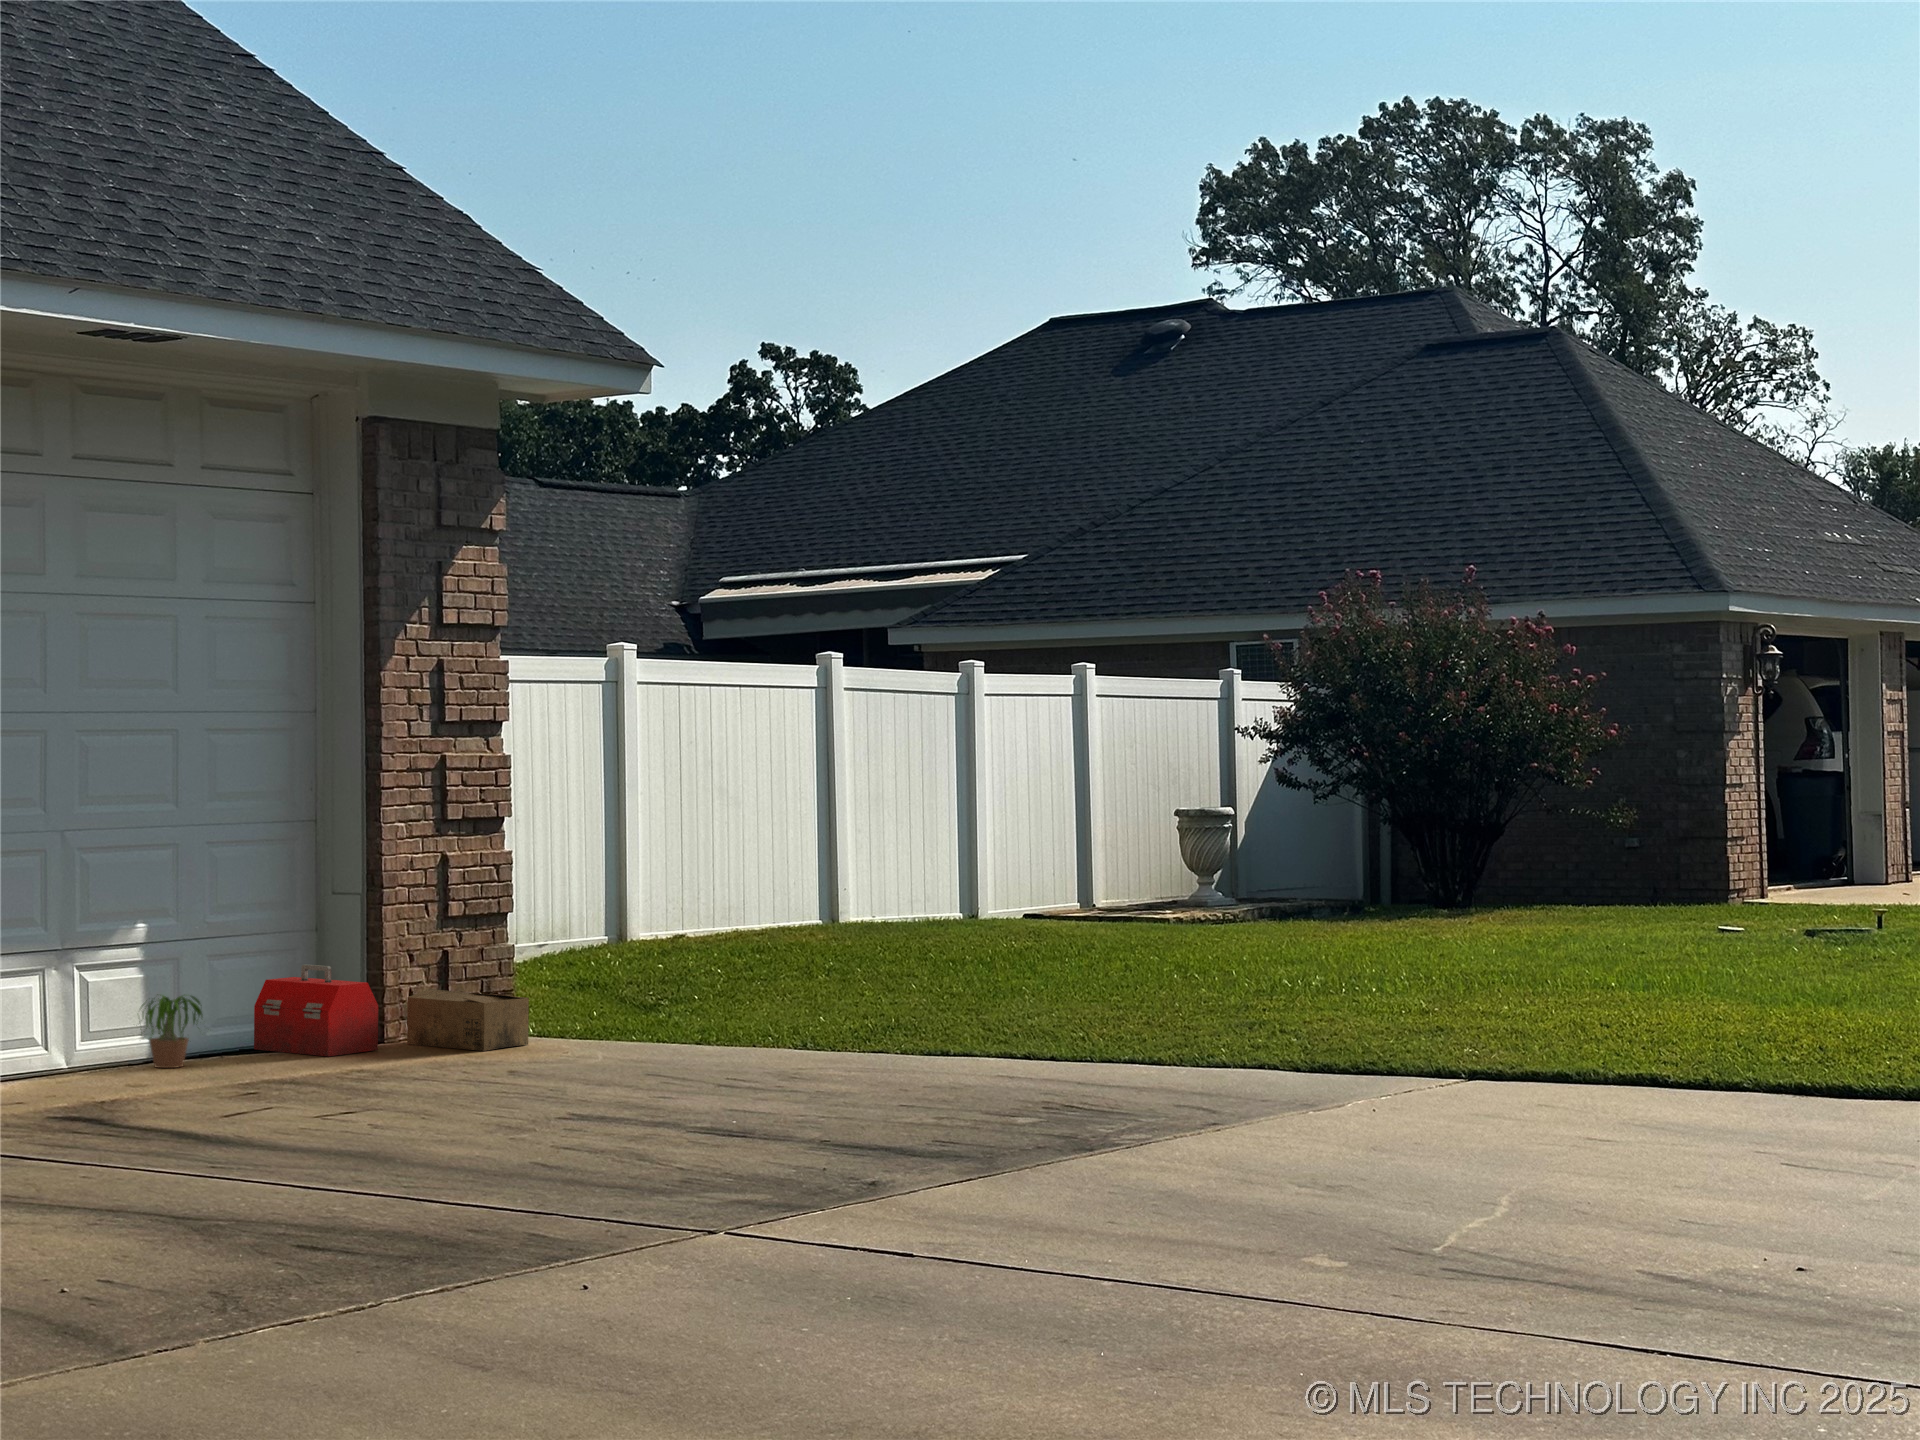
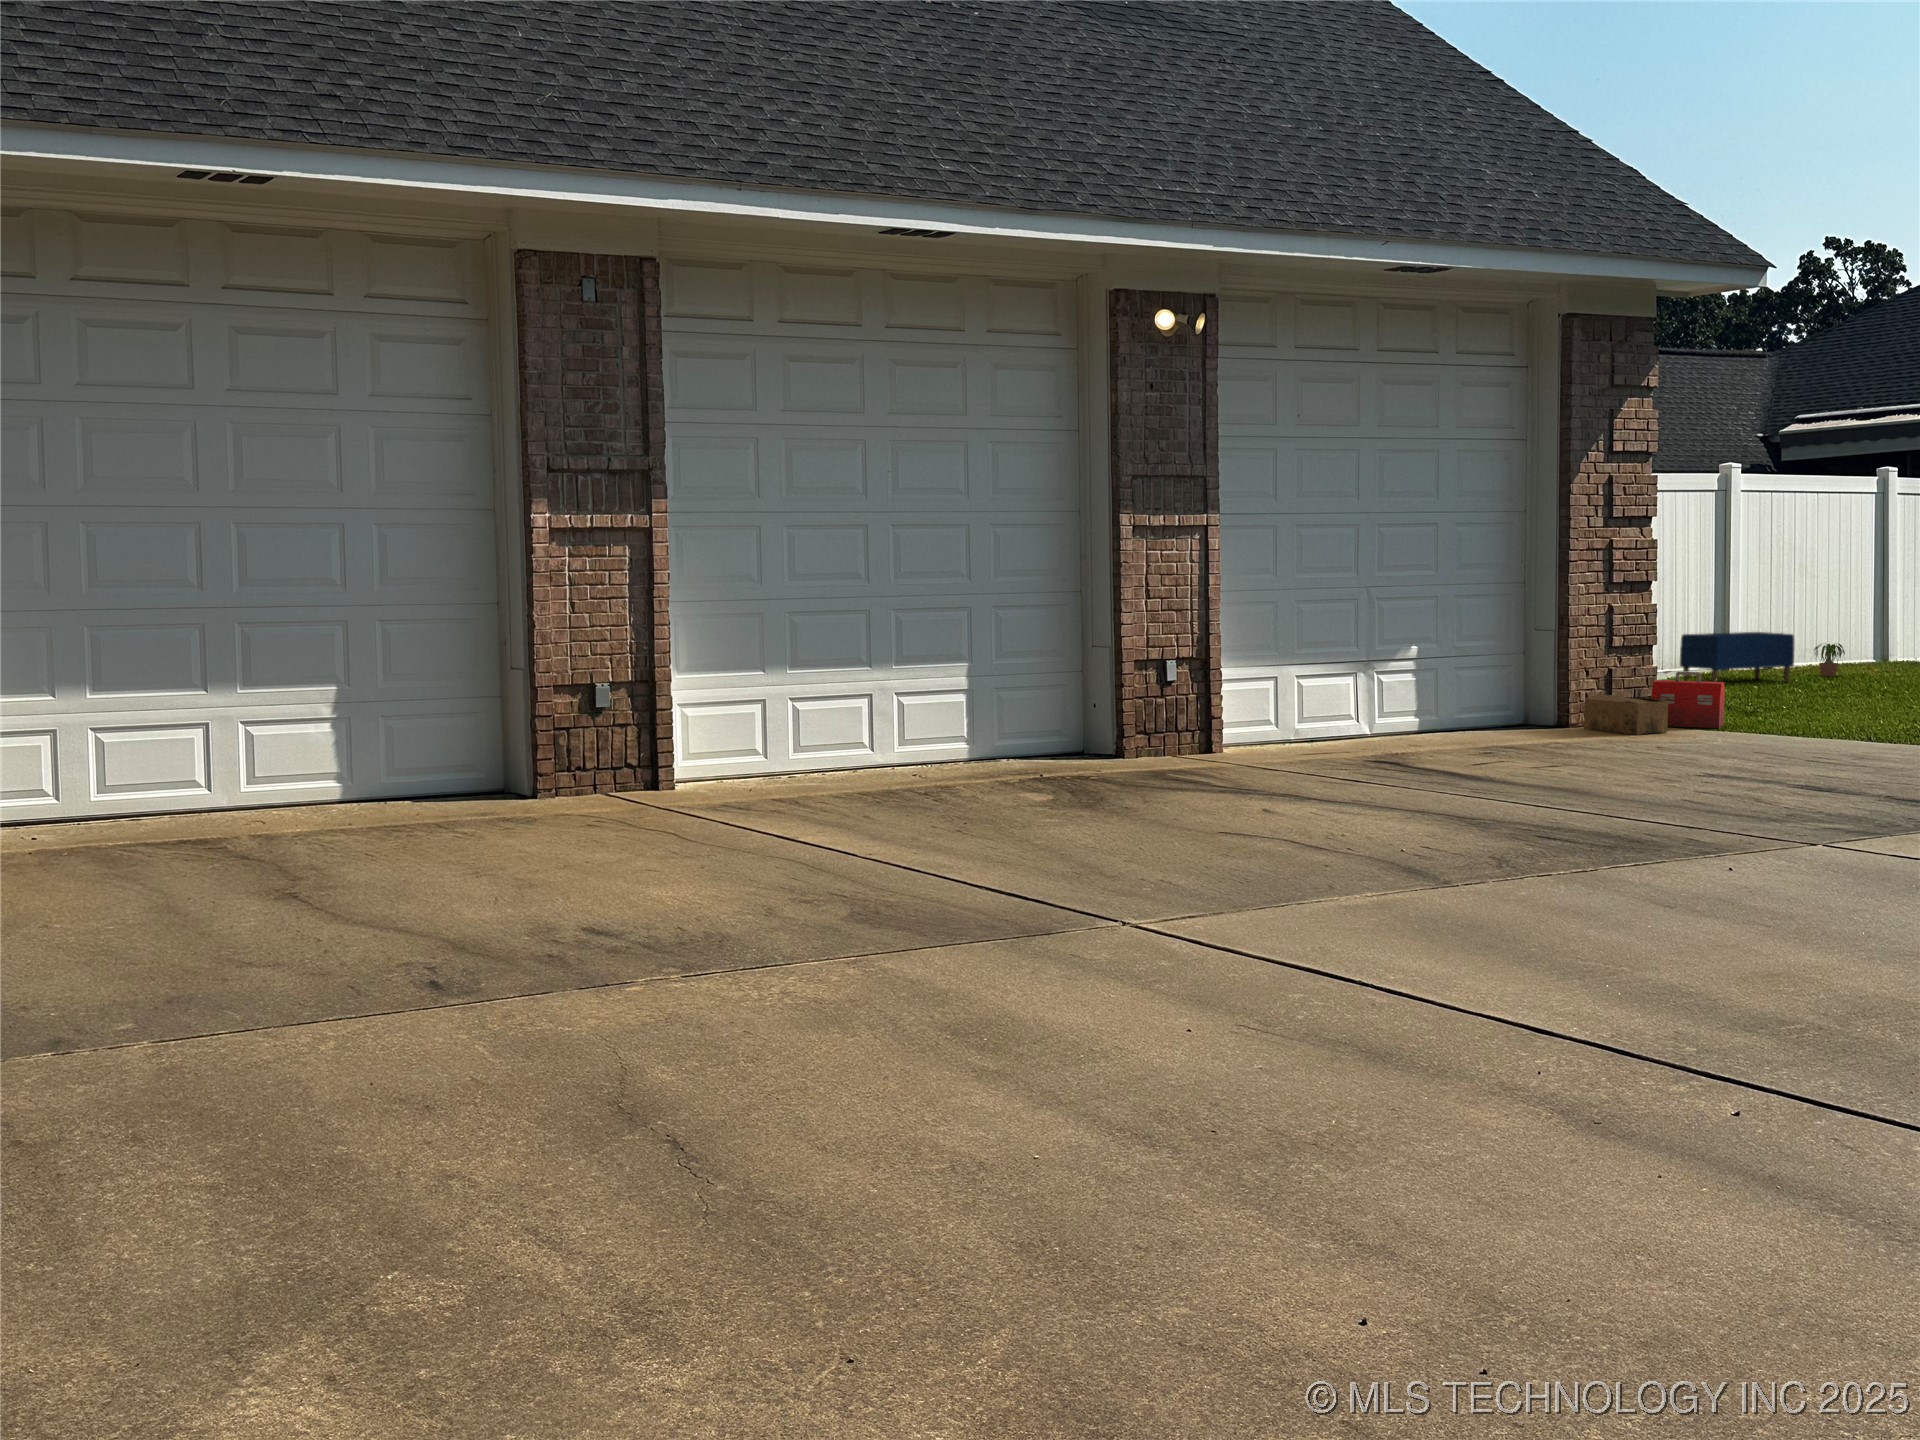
bench: none [559,884,714,963] -> present [1680,632,1794,682]
toolbox: present [254,965,378,1056] -> present [1651,672,1725,728]
potted plant: present [141,996,202,1068] -> present [1814,643,1845,676]

